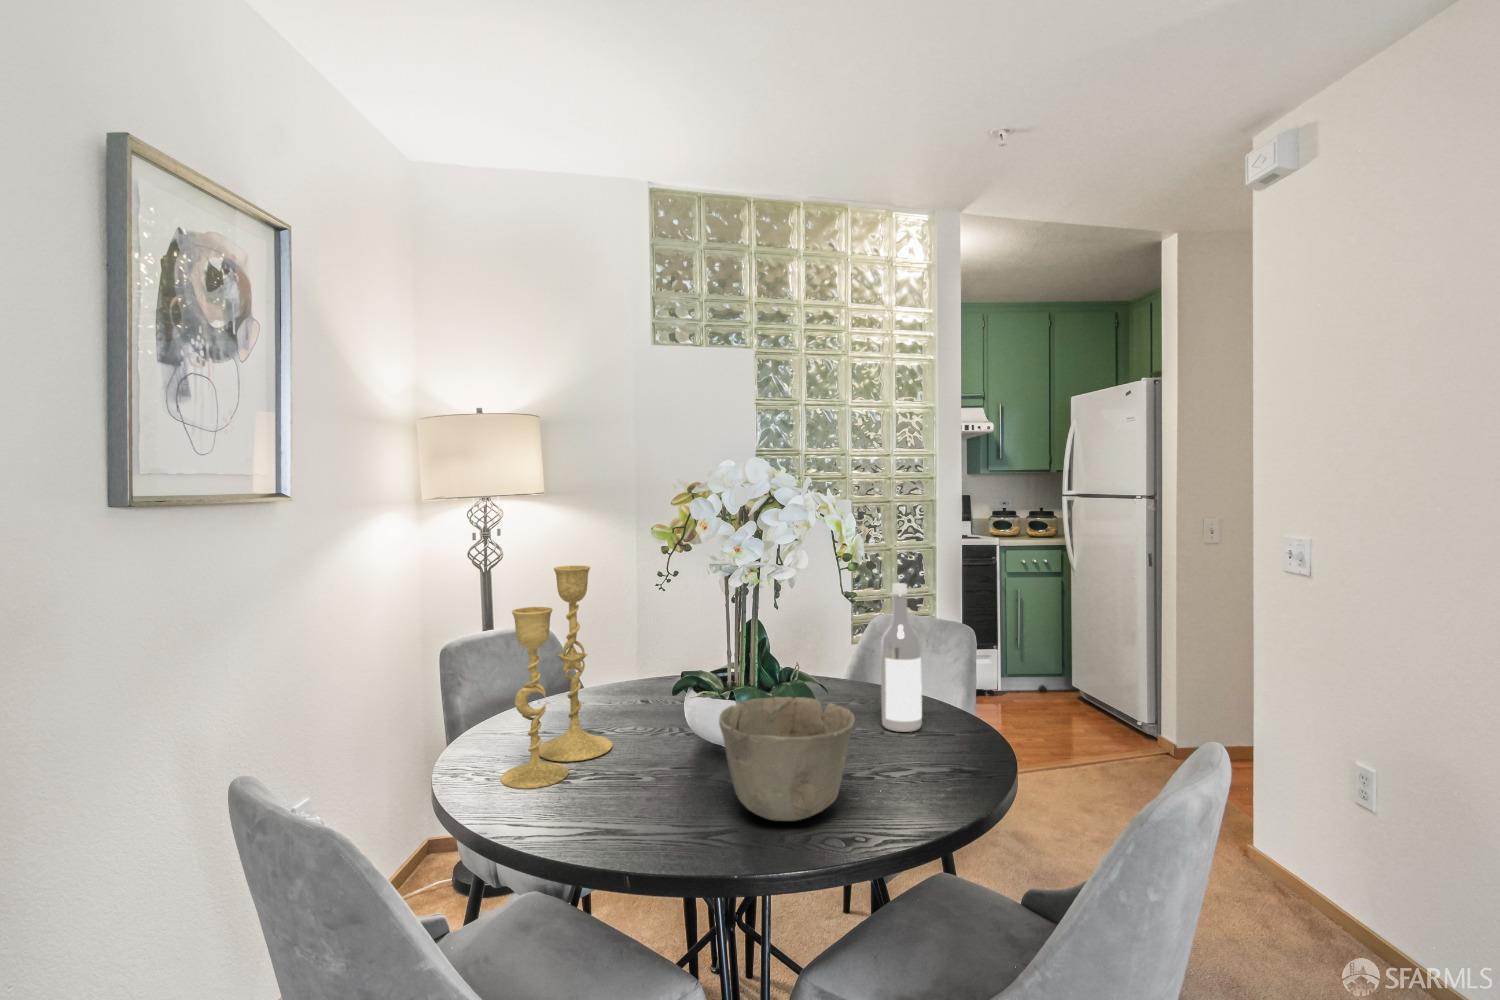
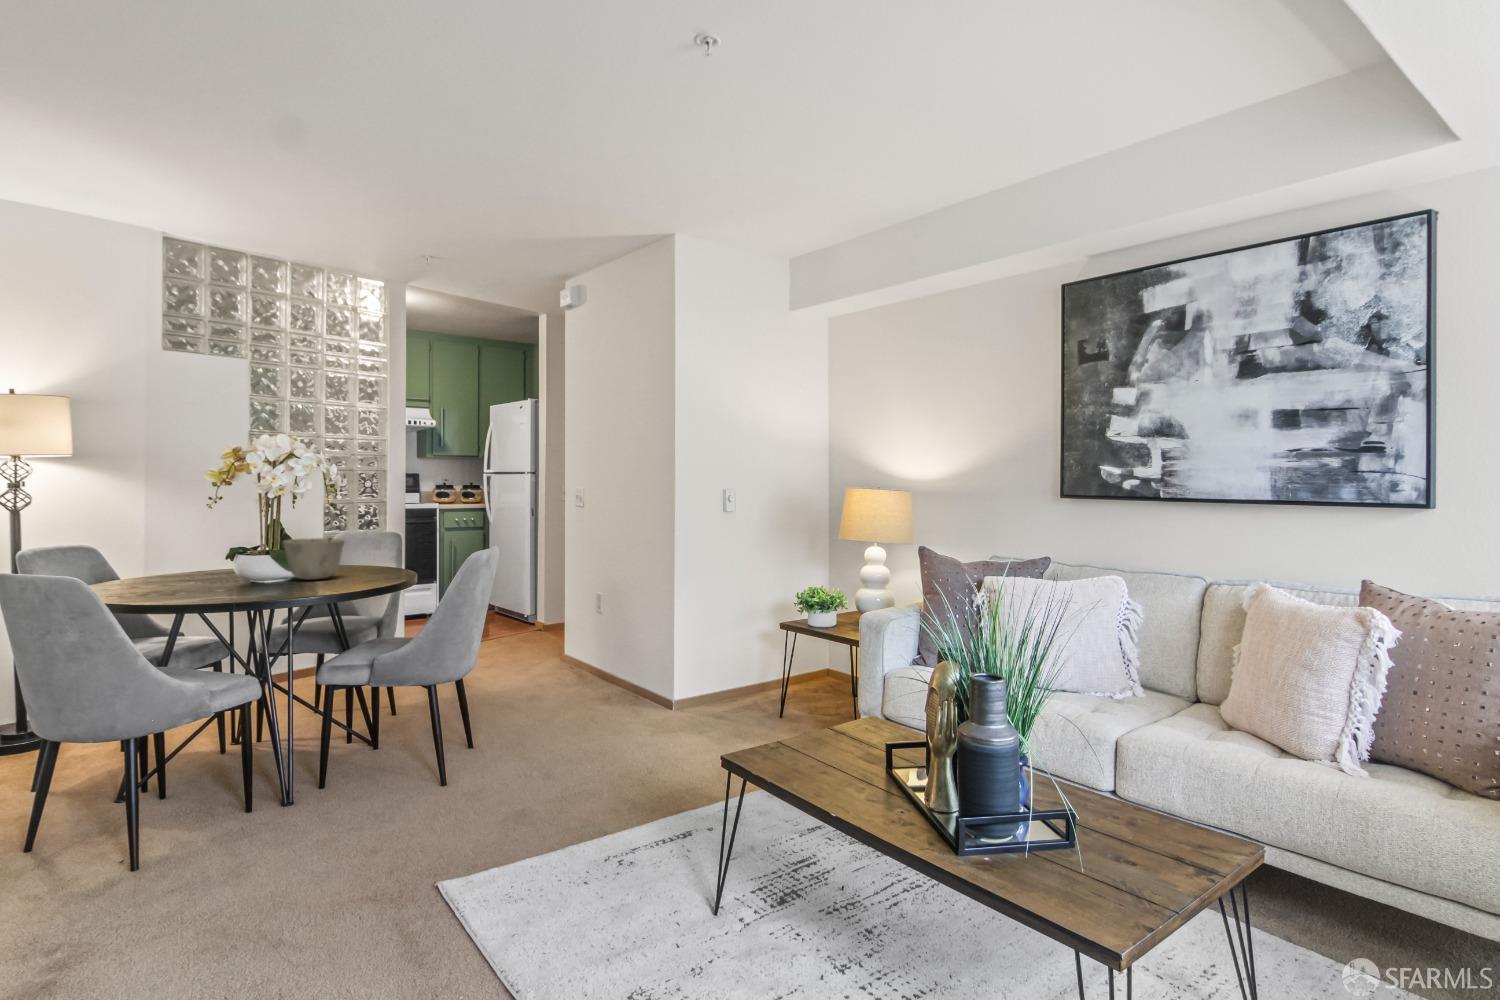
candlestick: present [501,566,612,789] -> none [155,487,208,585]
wine bottle: present [881,583,922,732] -> none [354,499,375,567]

